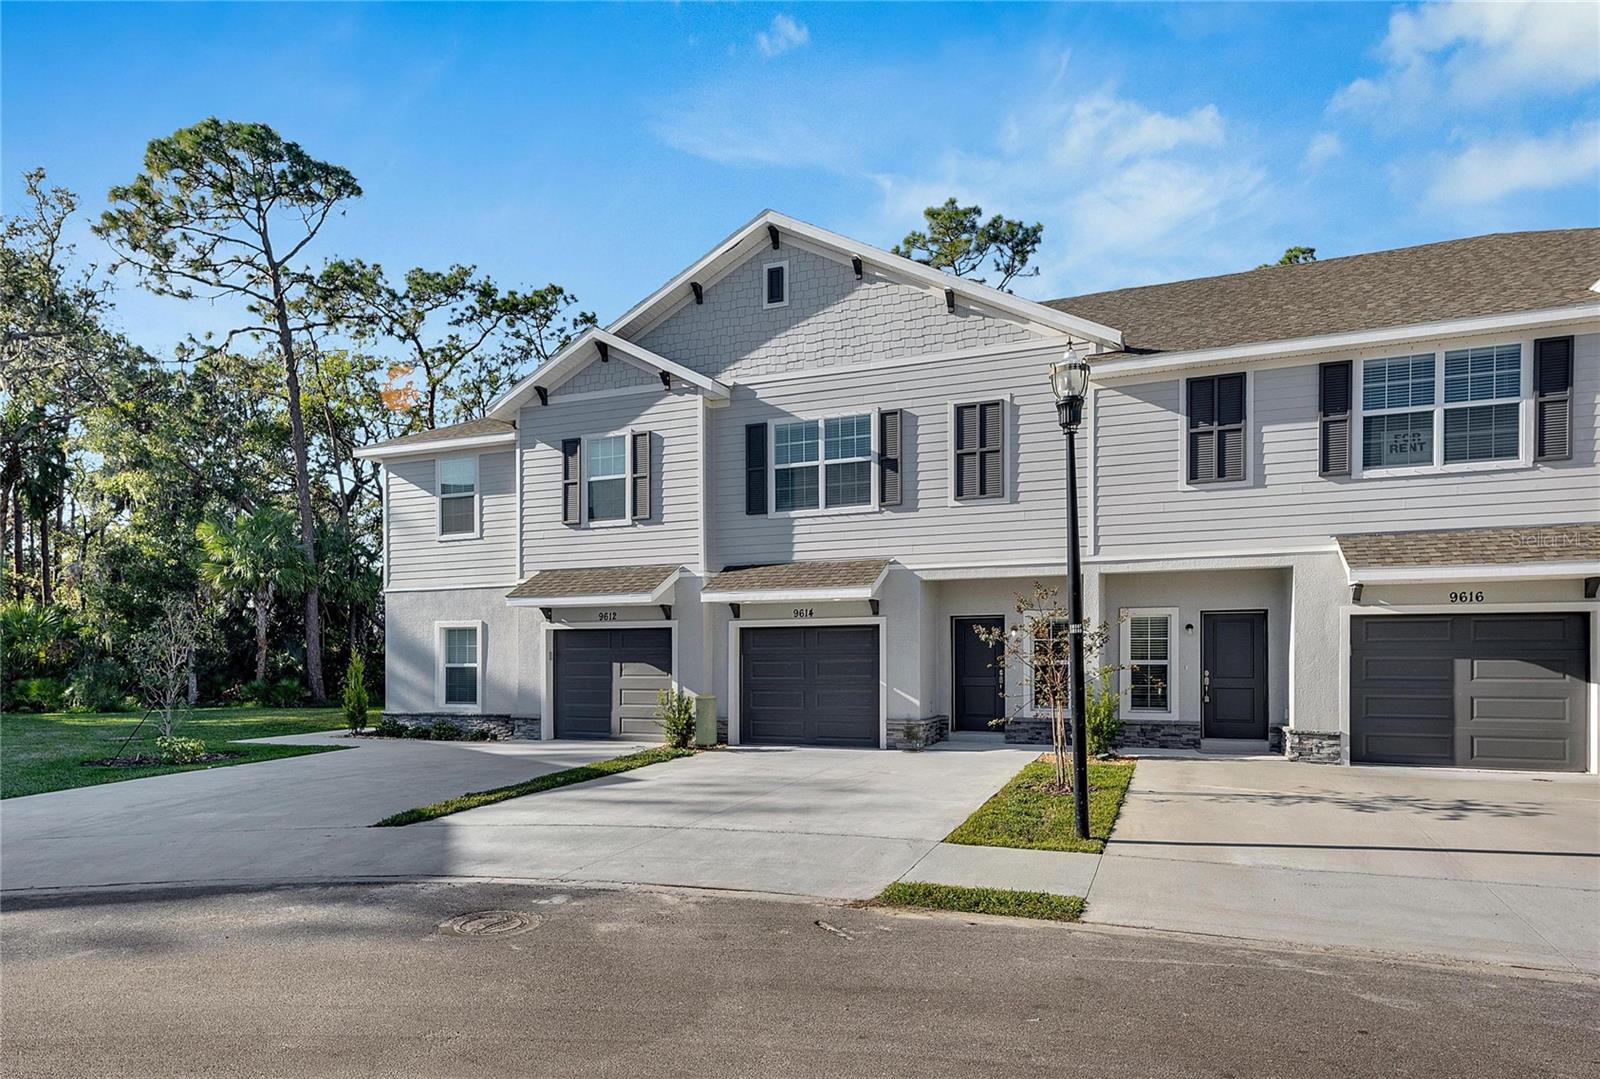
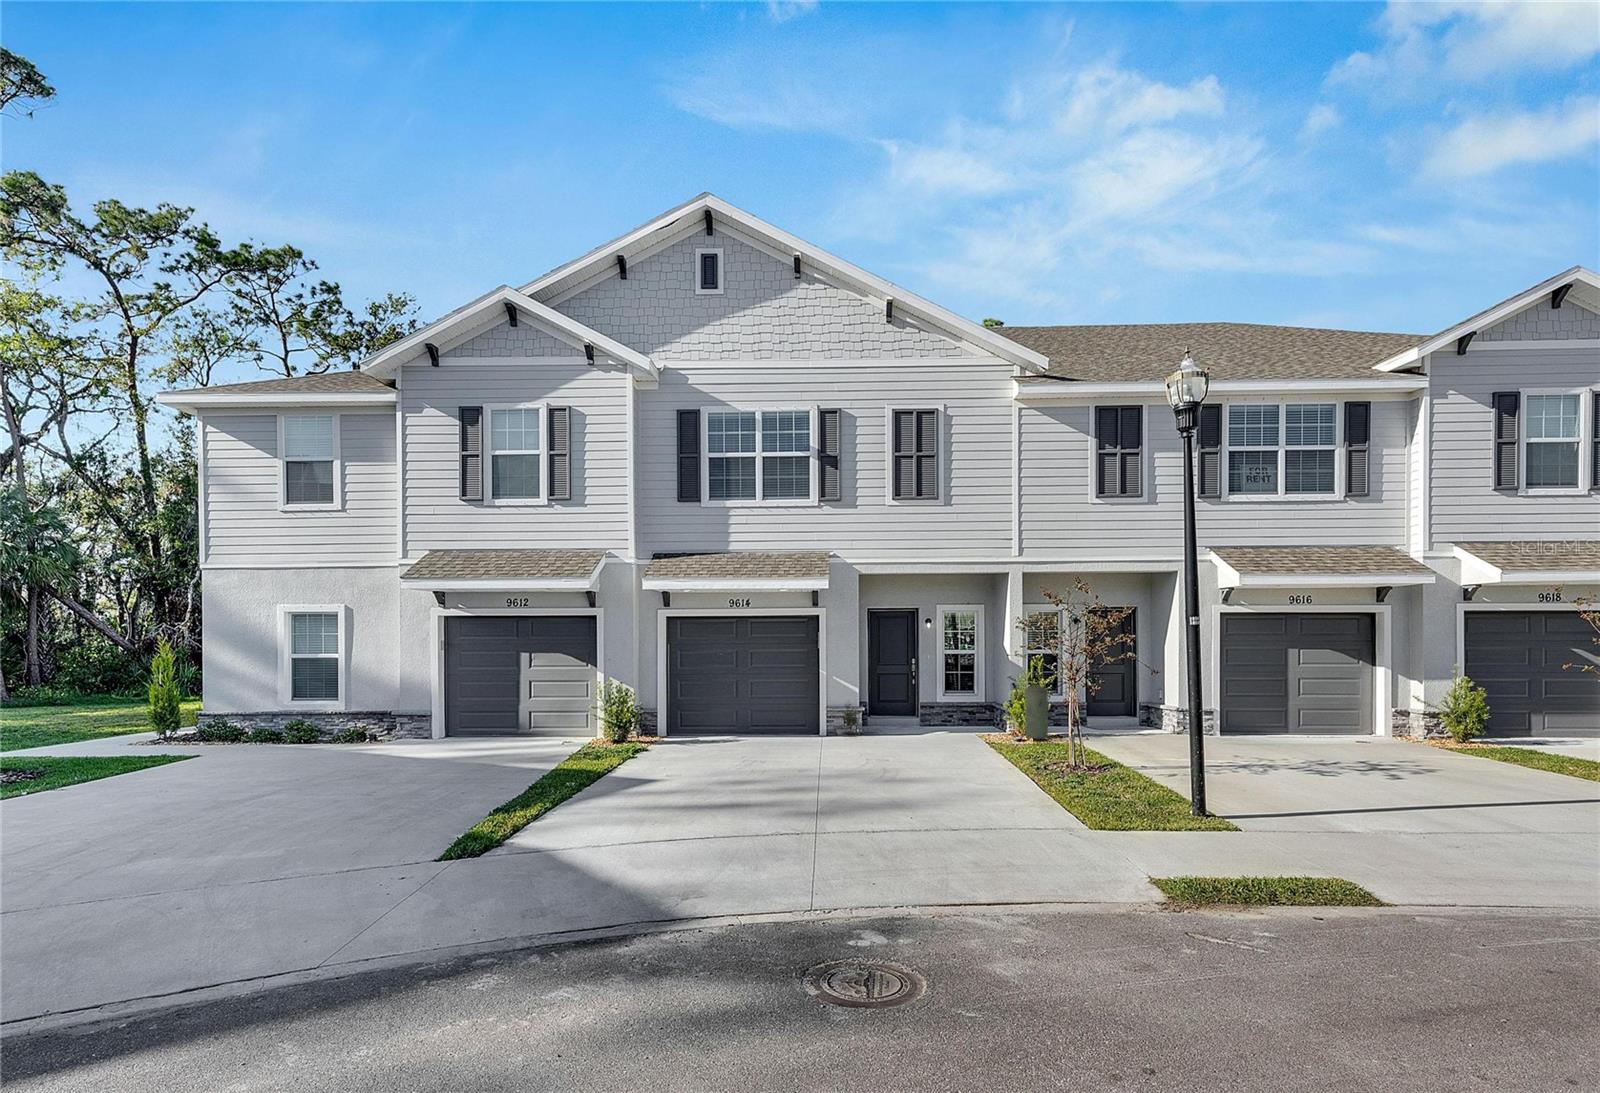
trash can: present [695,693,717,748] -> present [1025,685,1049,740]

